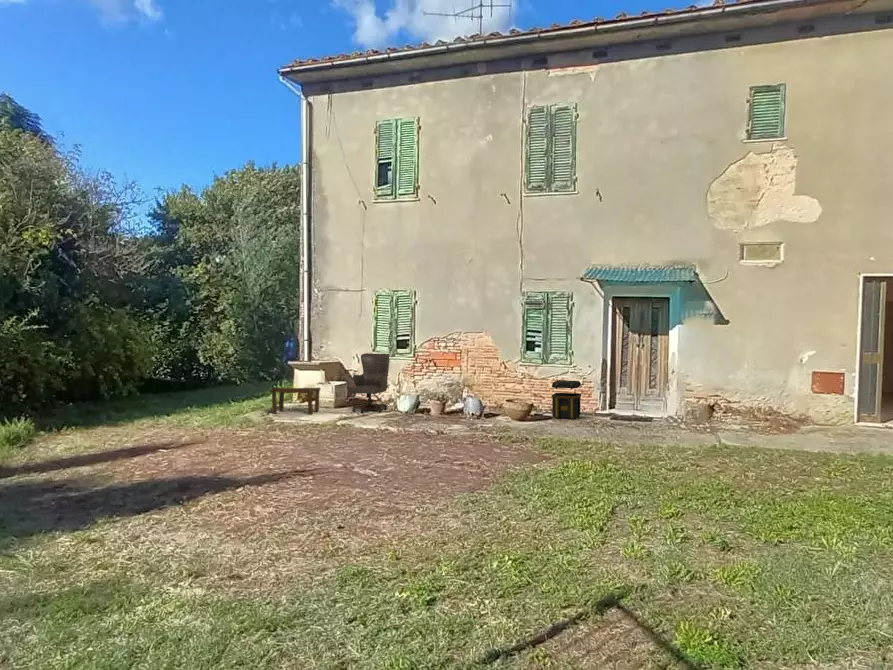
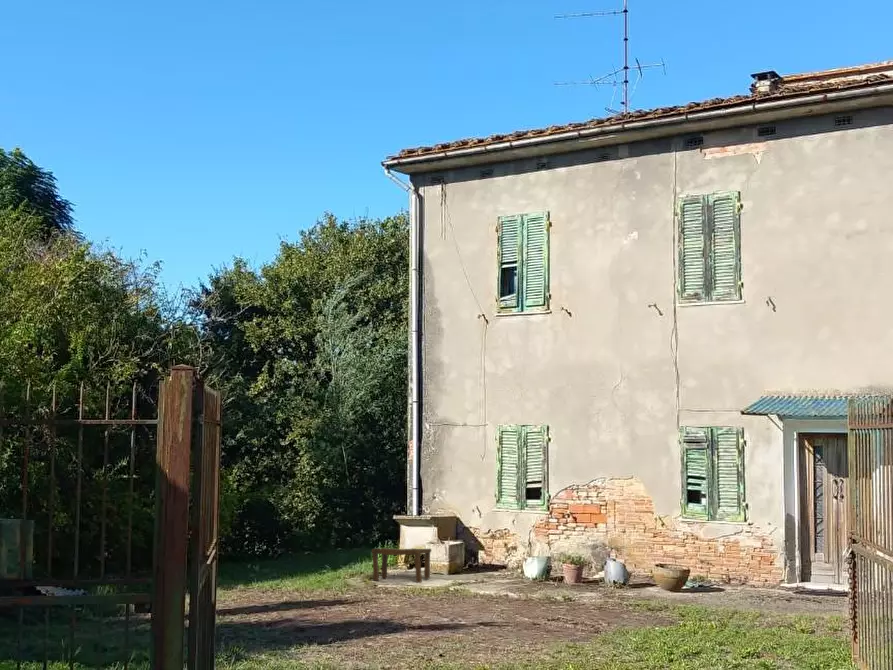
chair: present [350,353,390,413] -> none [467,505,517,582]
toolbox: present [552,380,581,419] -> none [717,542,758,592]

